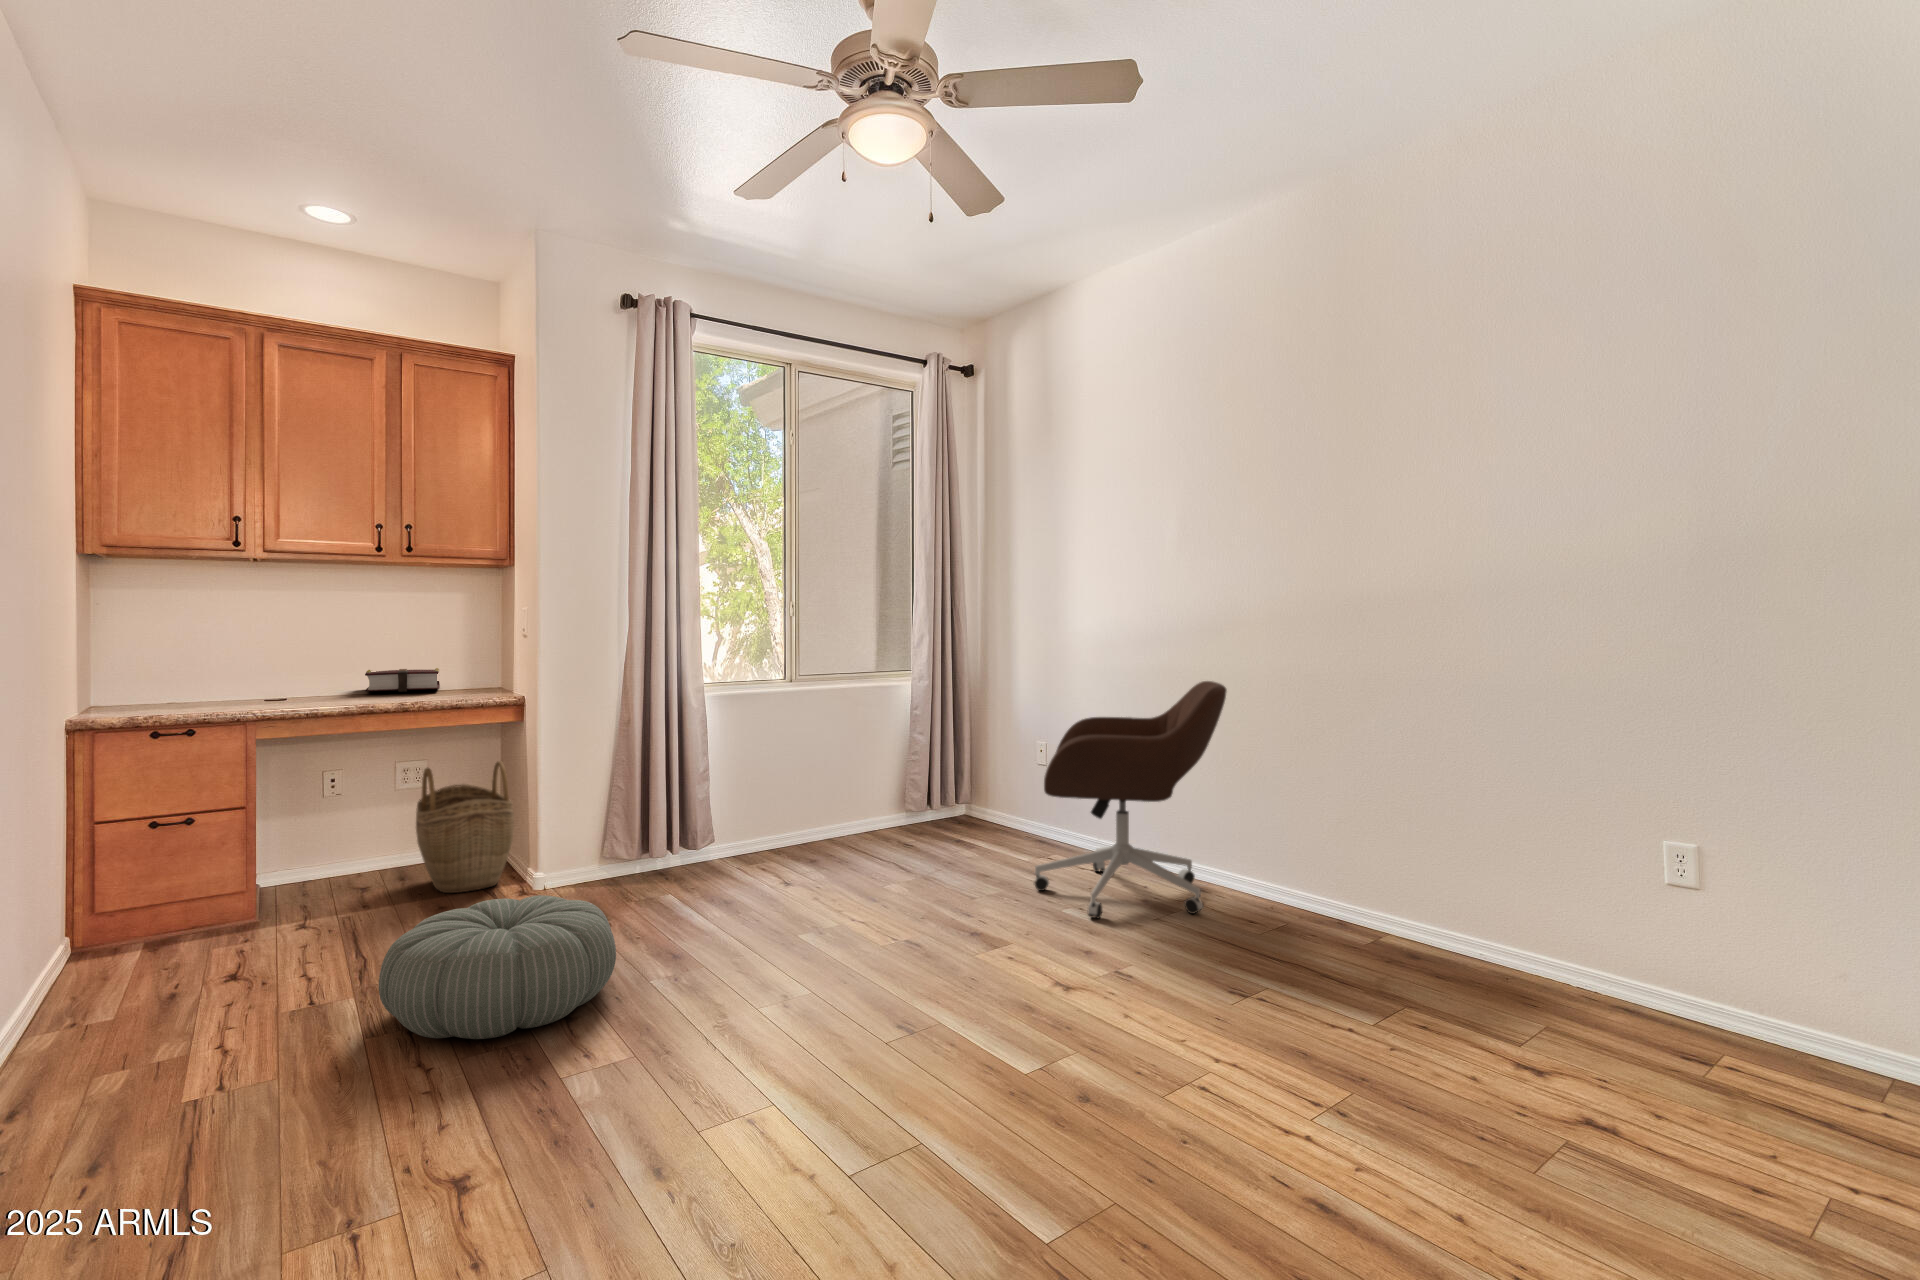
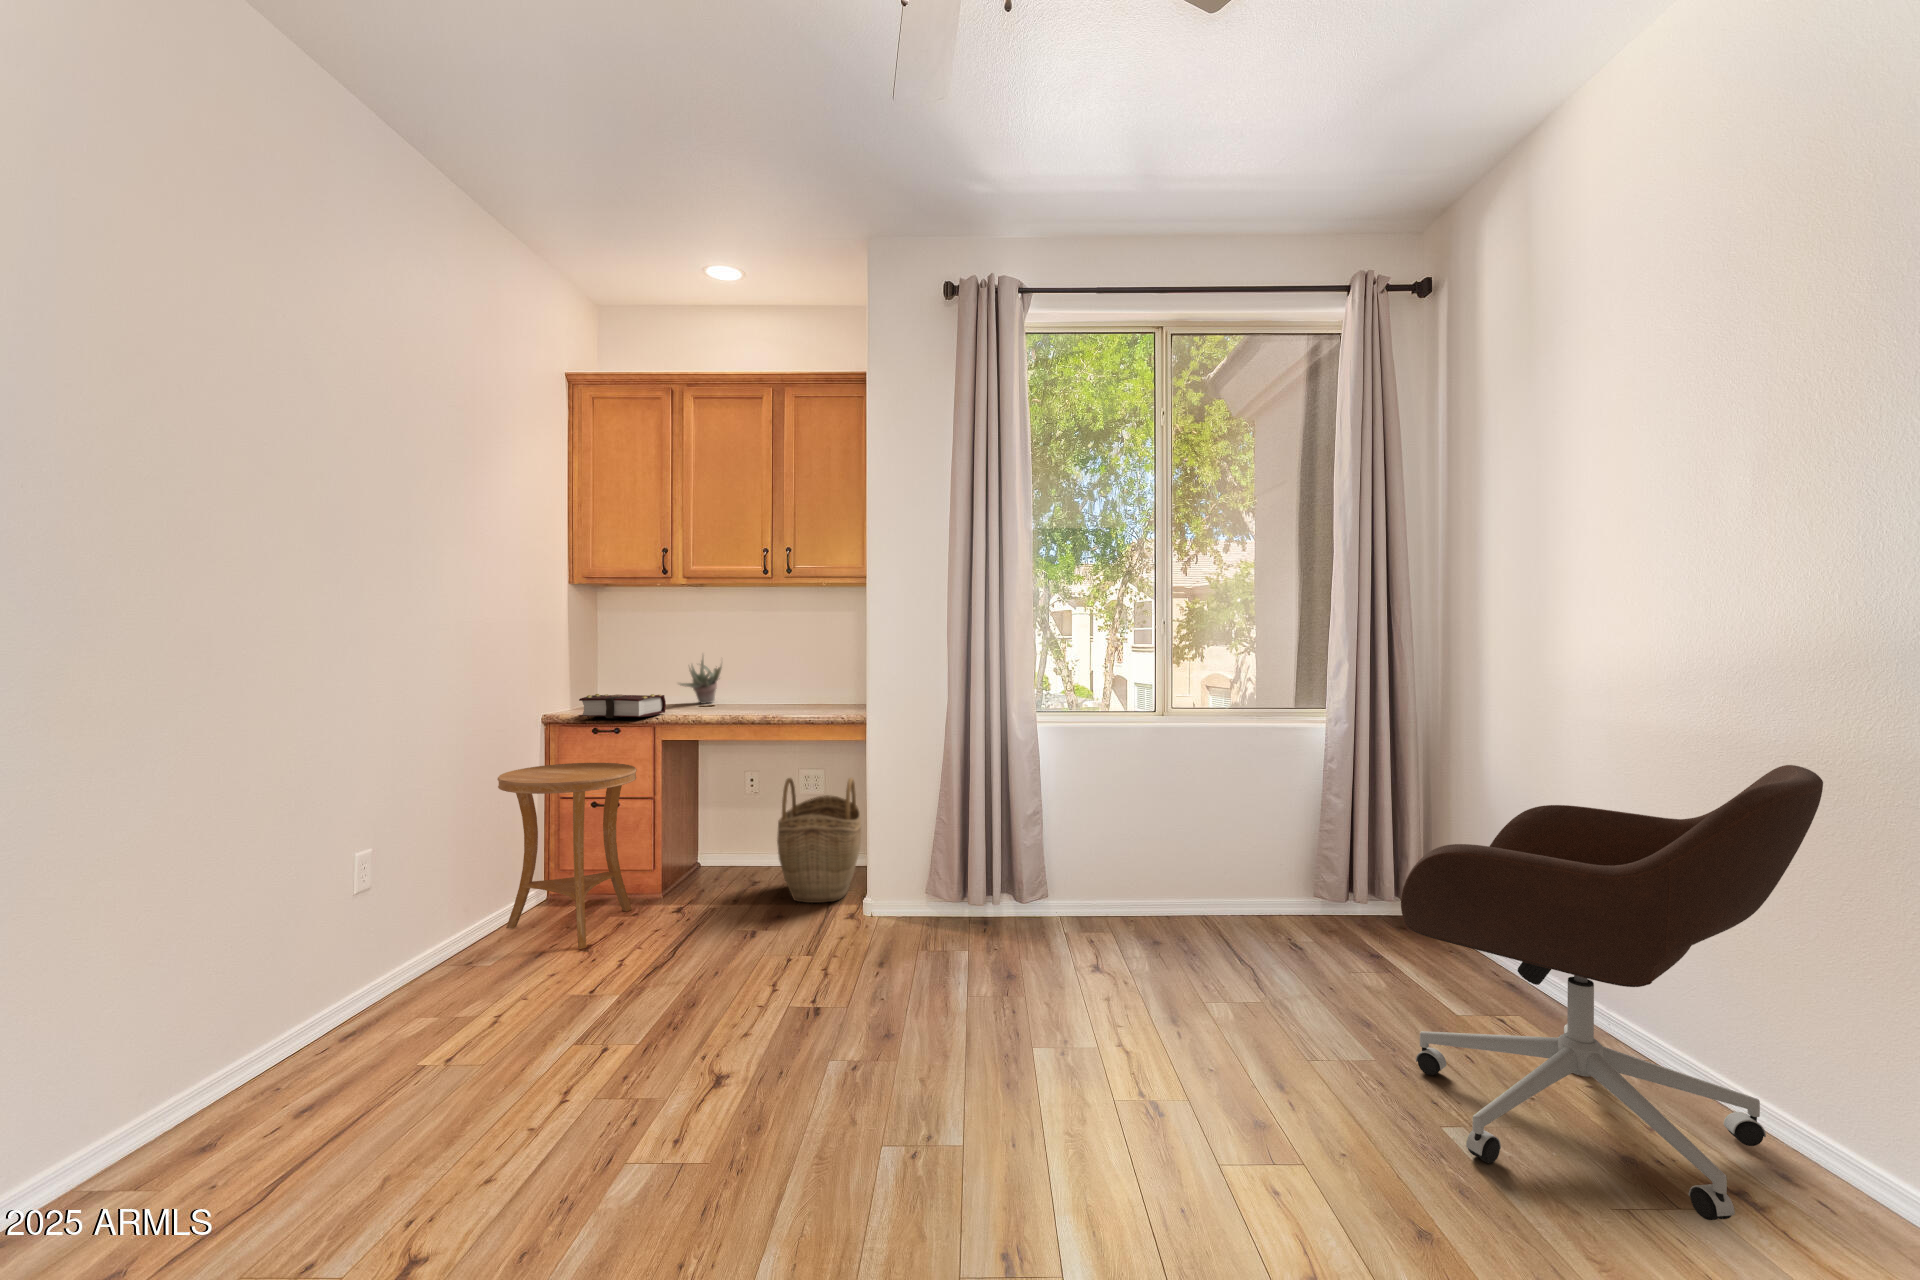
succulent plant: none [244,638,297,698] -> present [679,657,722,704]
book: present [365,668,440,692] -> present [579,694,666,719]
side table: none [64,767,269,985] -> present [497,763,637,949]
pouf: present [379,895,616,1039] -> none [568,930,800,1085]

